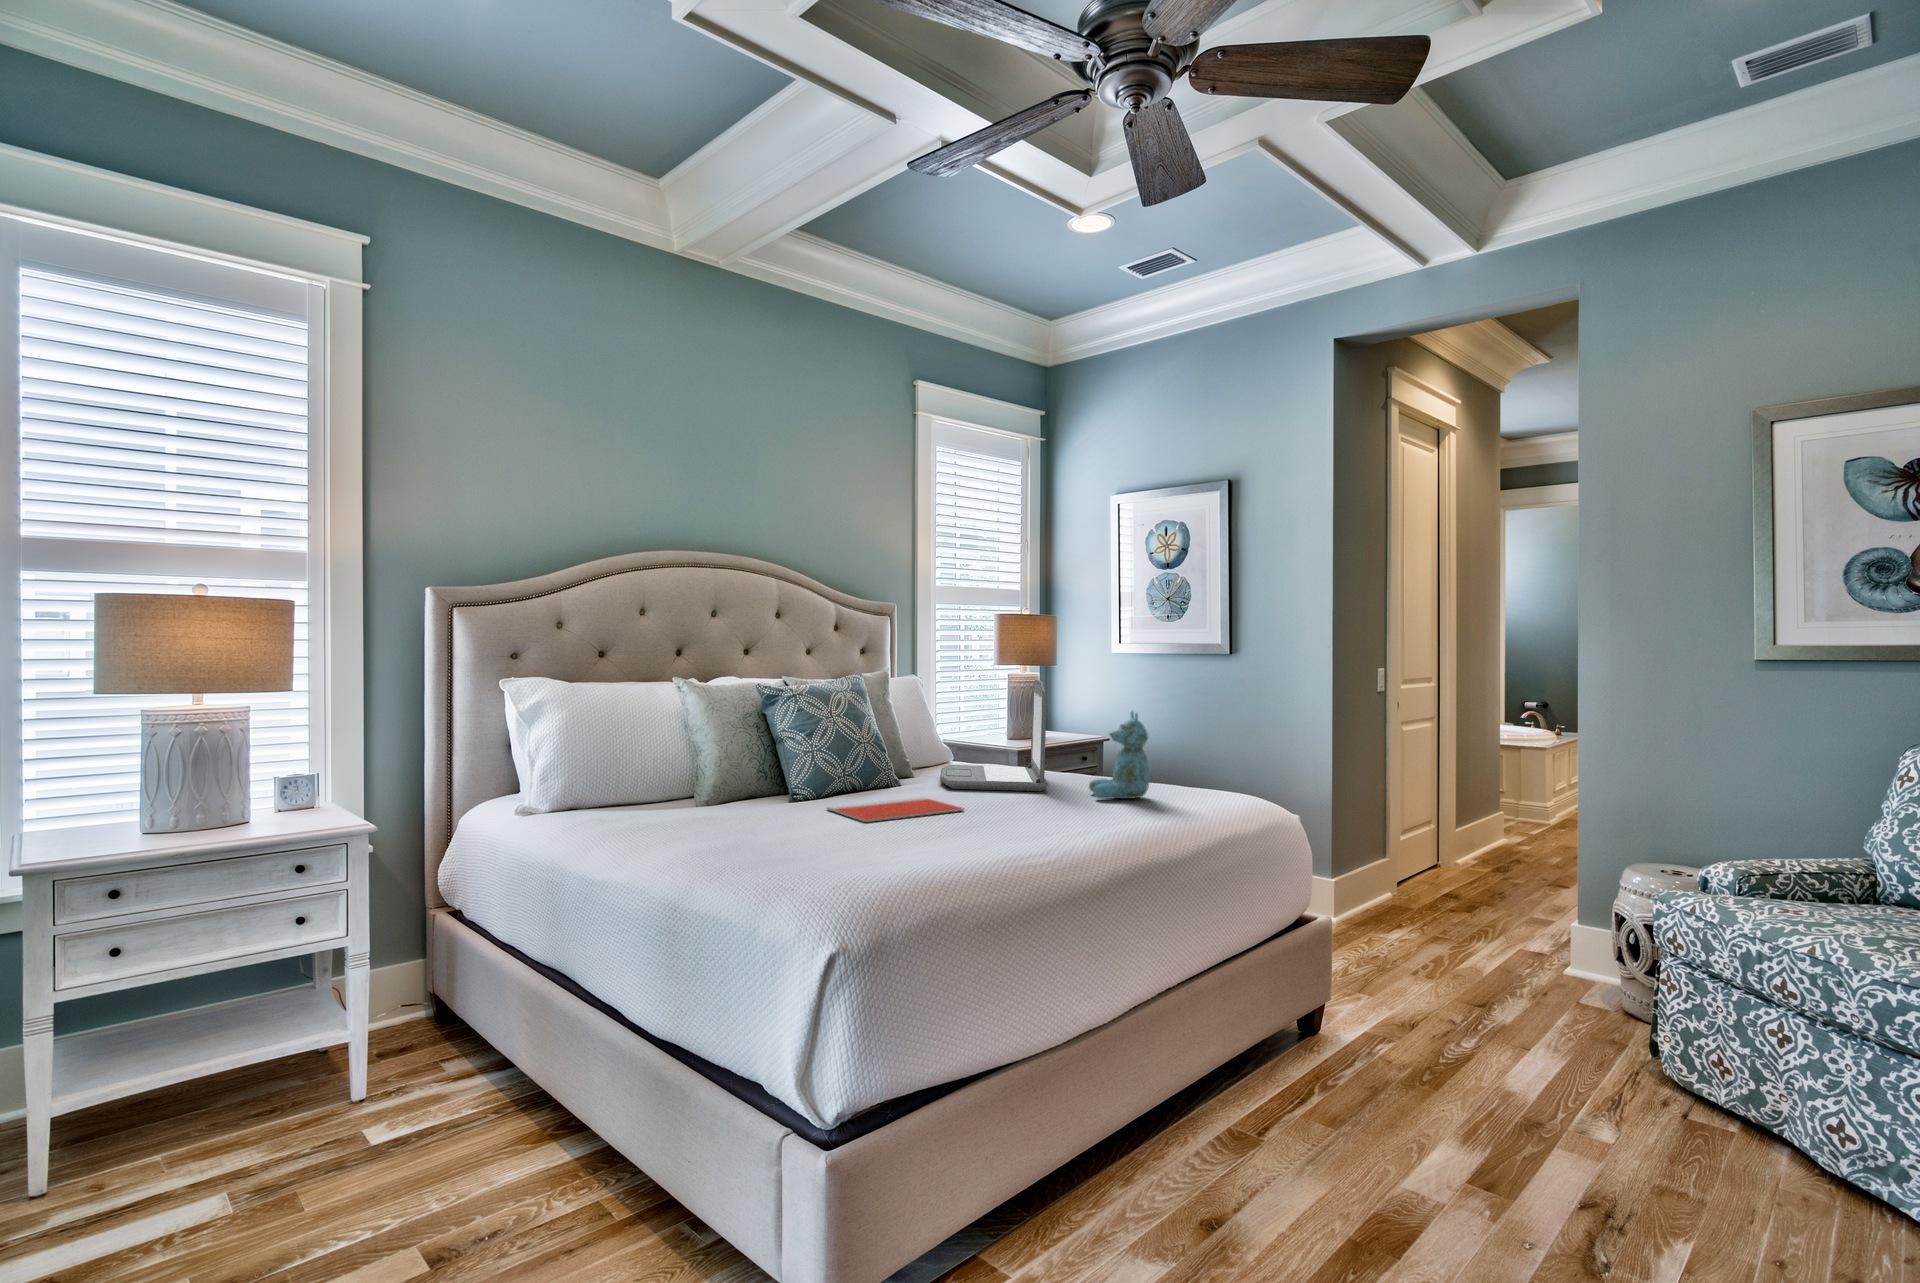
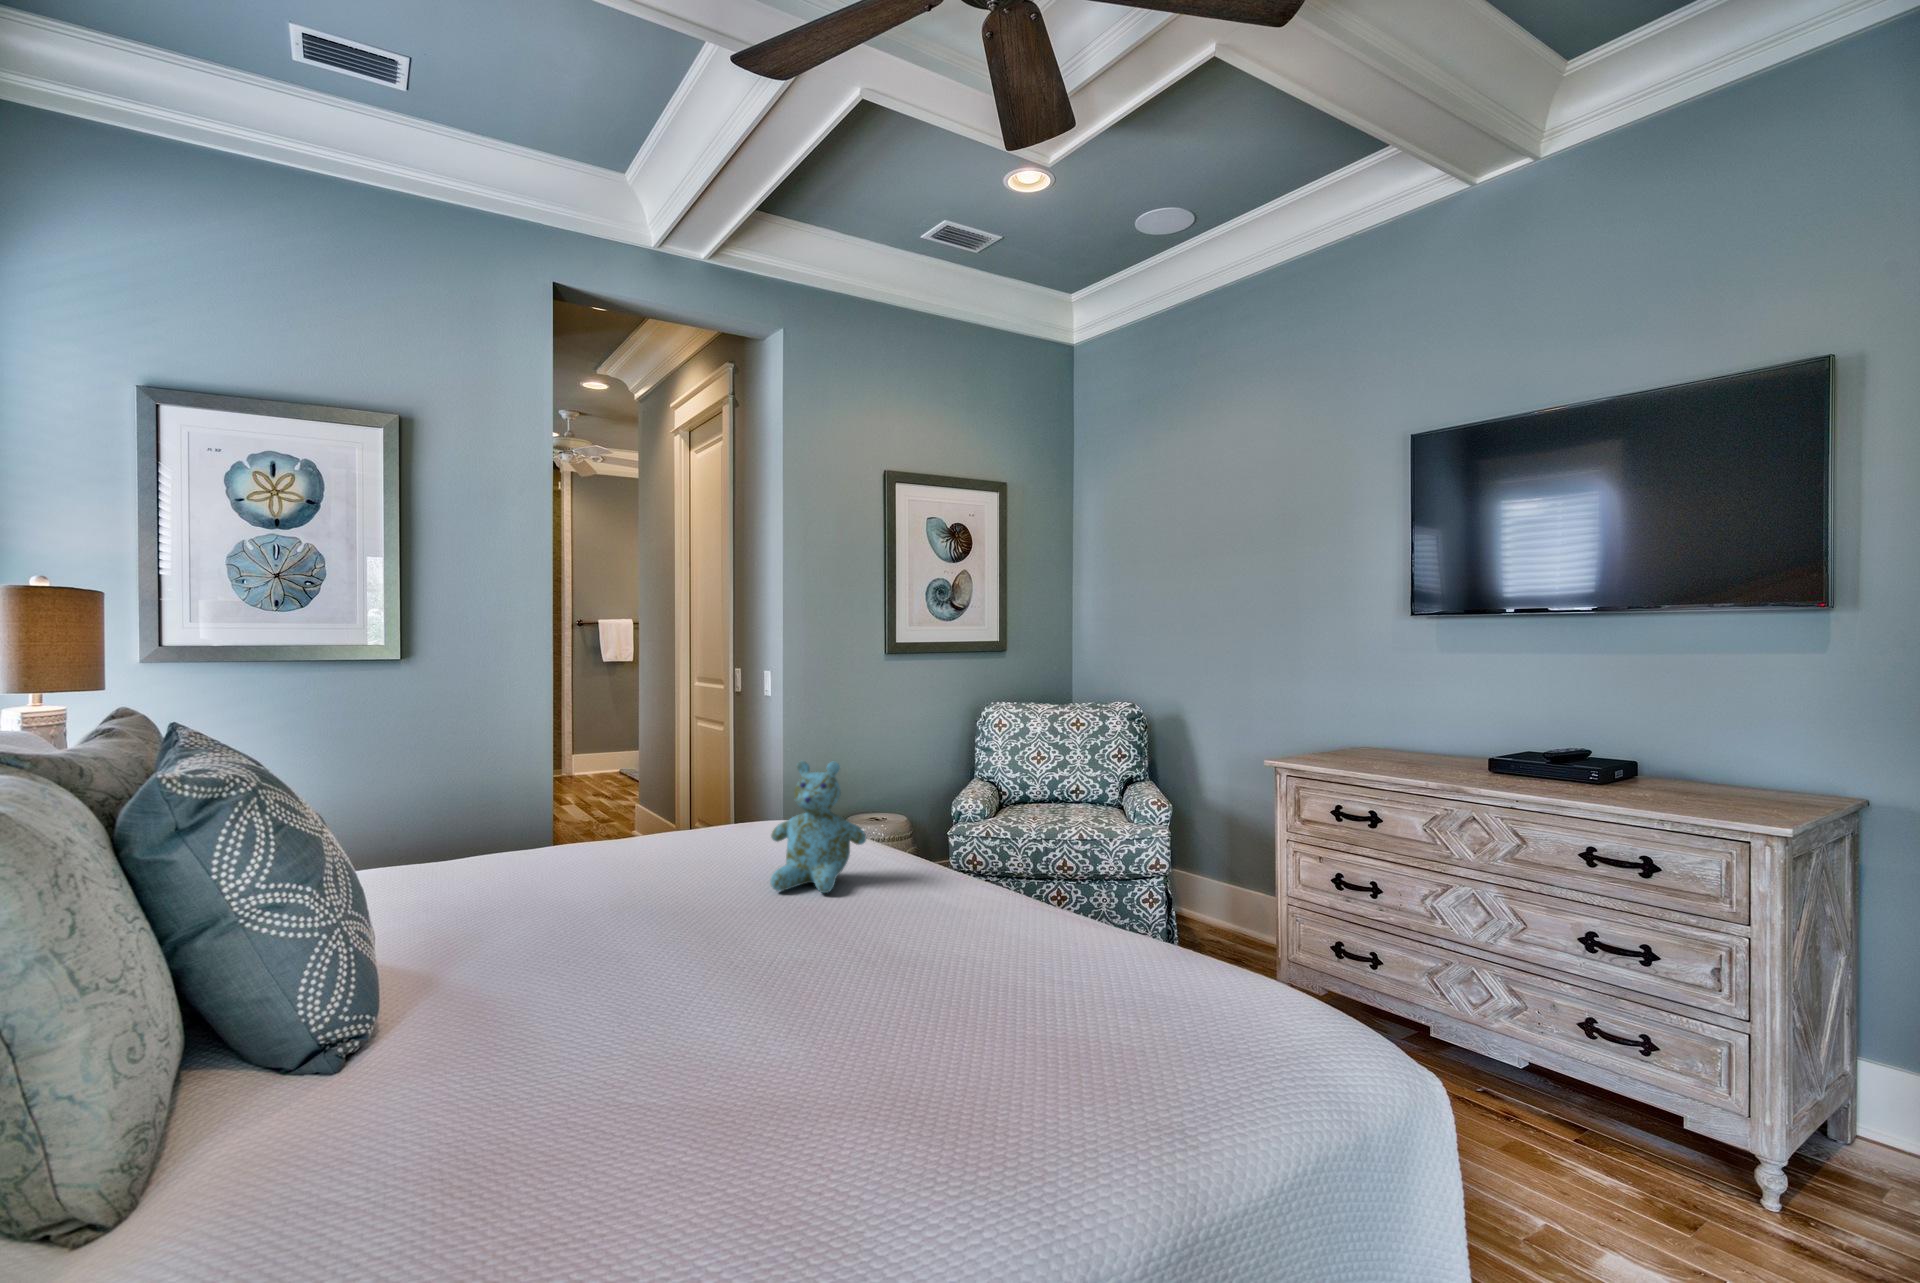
laptop: present [940,679,1048,791] -> none [476,739,752,971]
notebook: present [827,797,964,822] -> none [778,967,998,1085]

